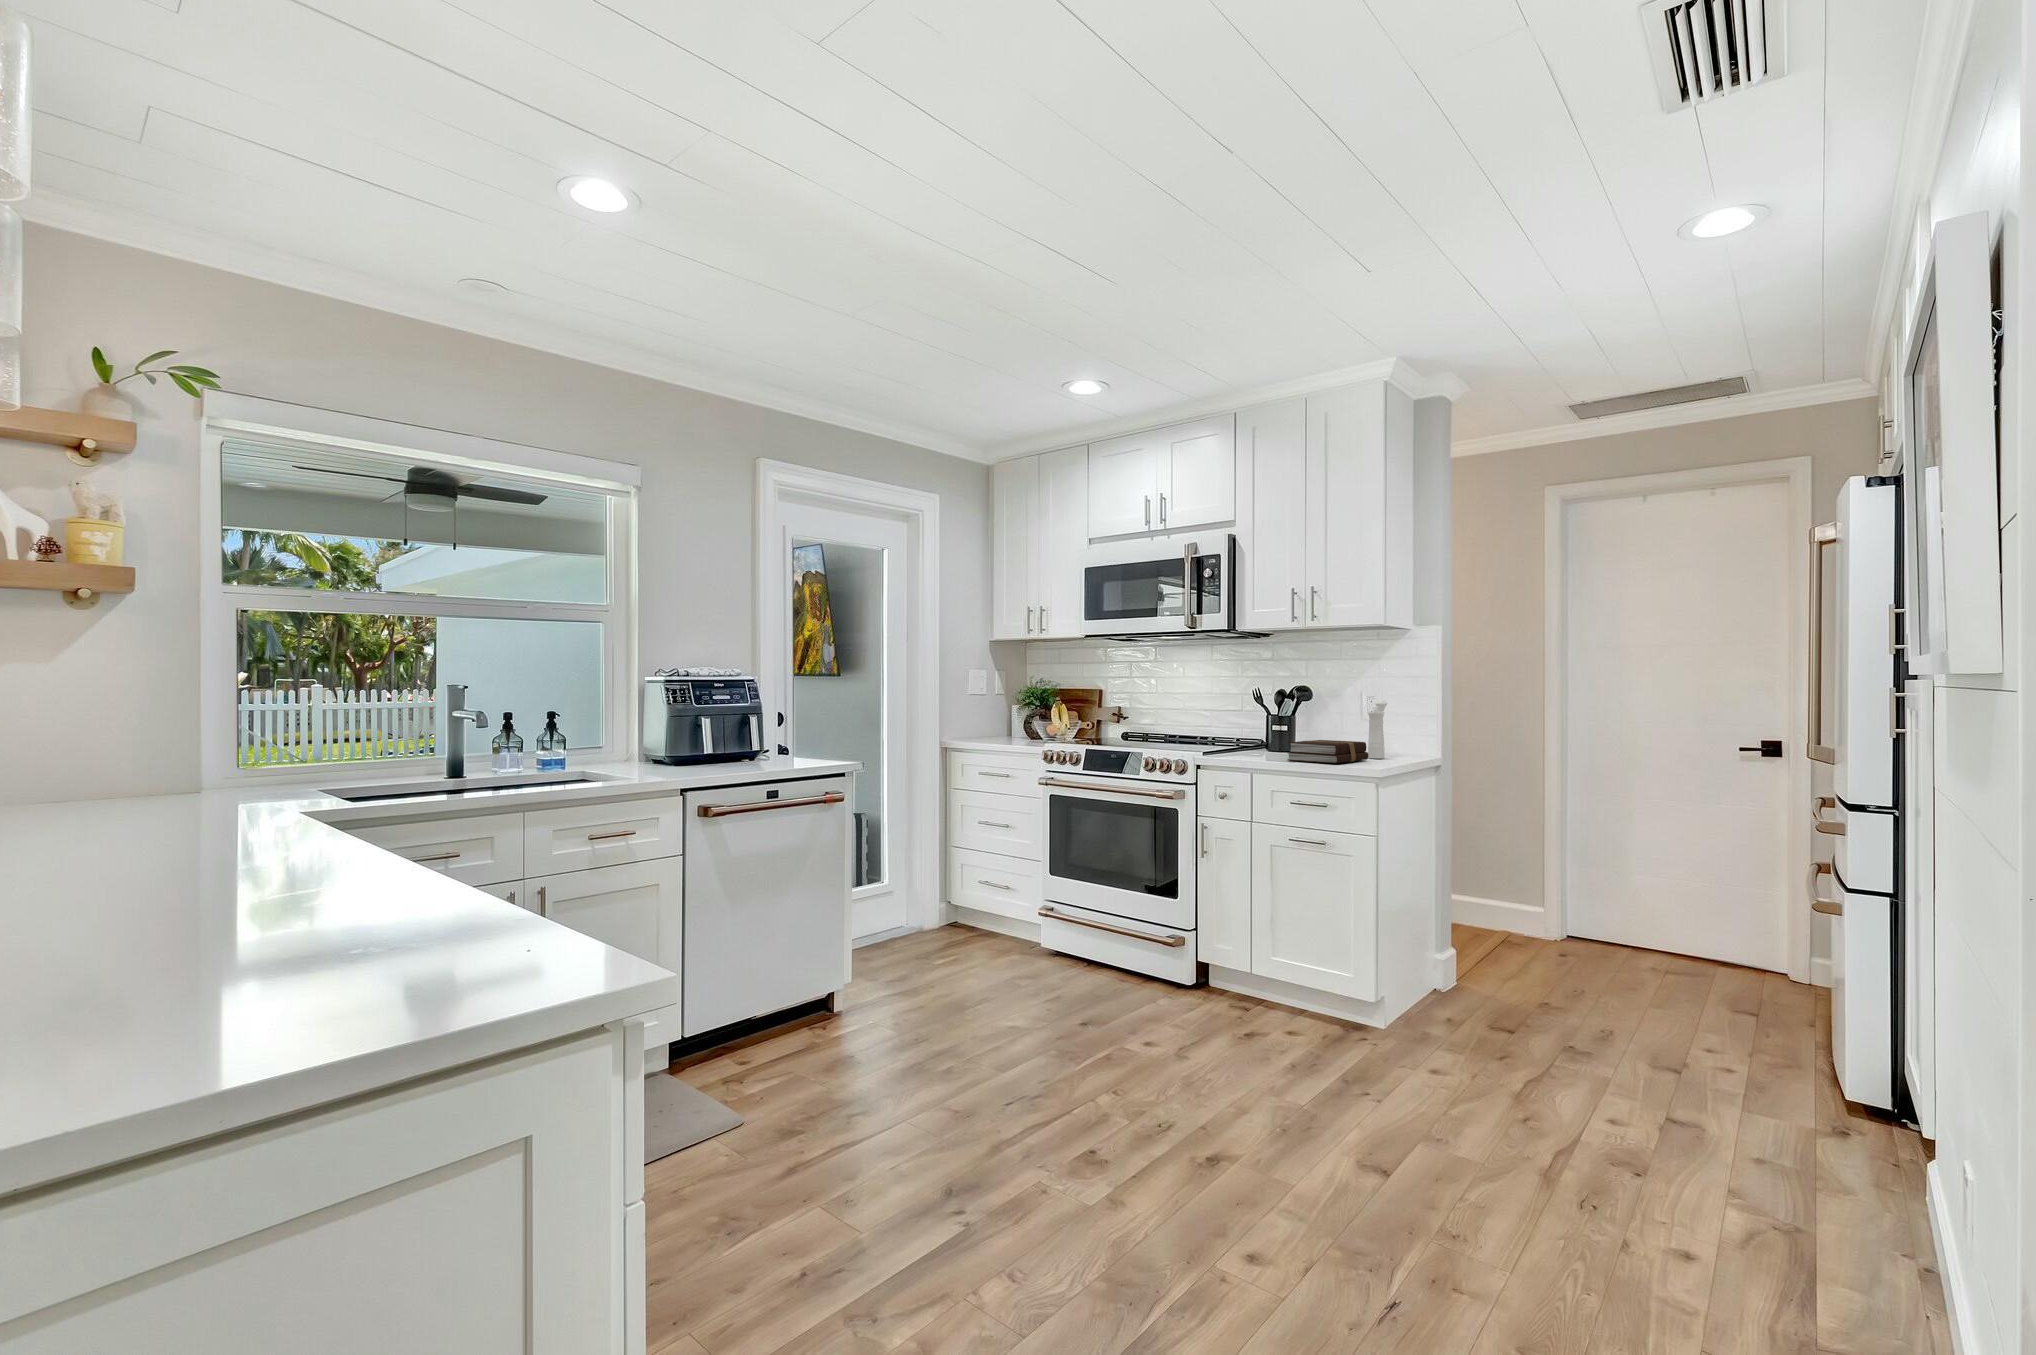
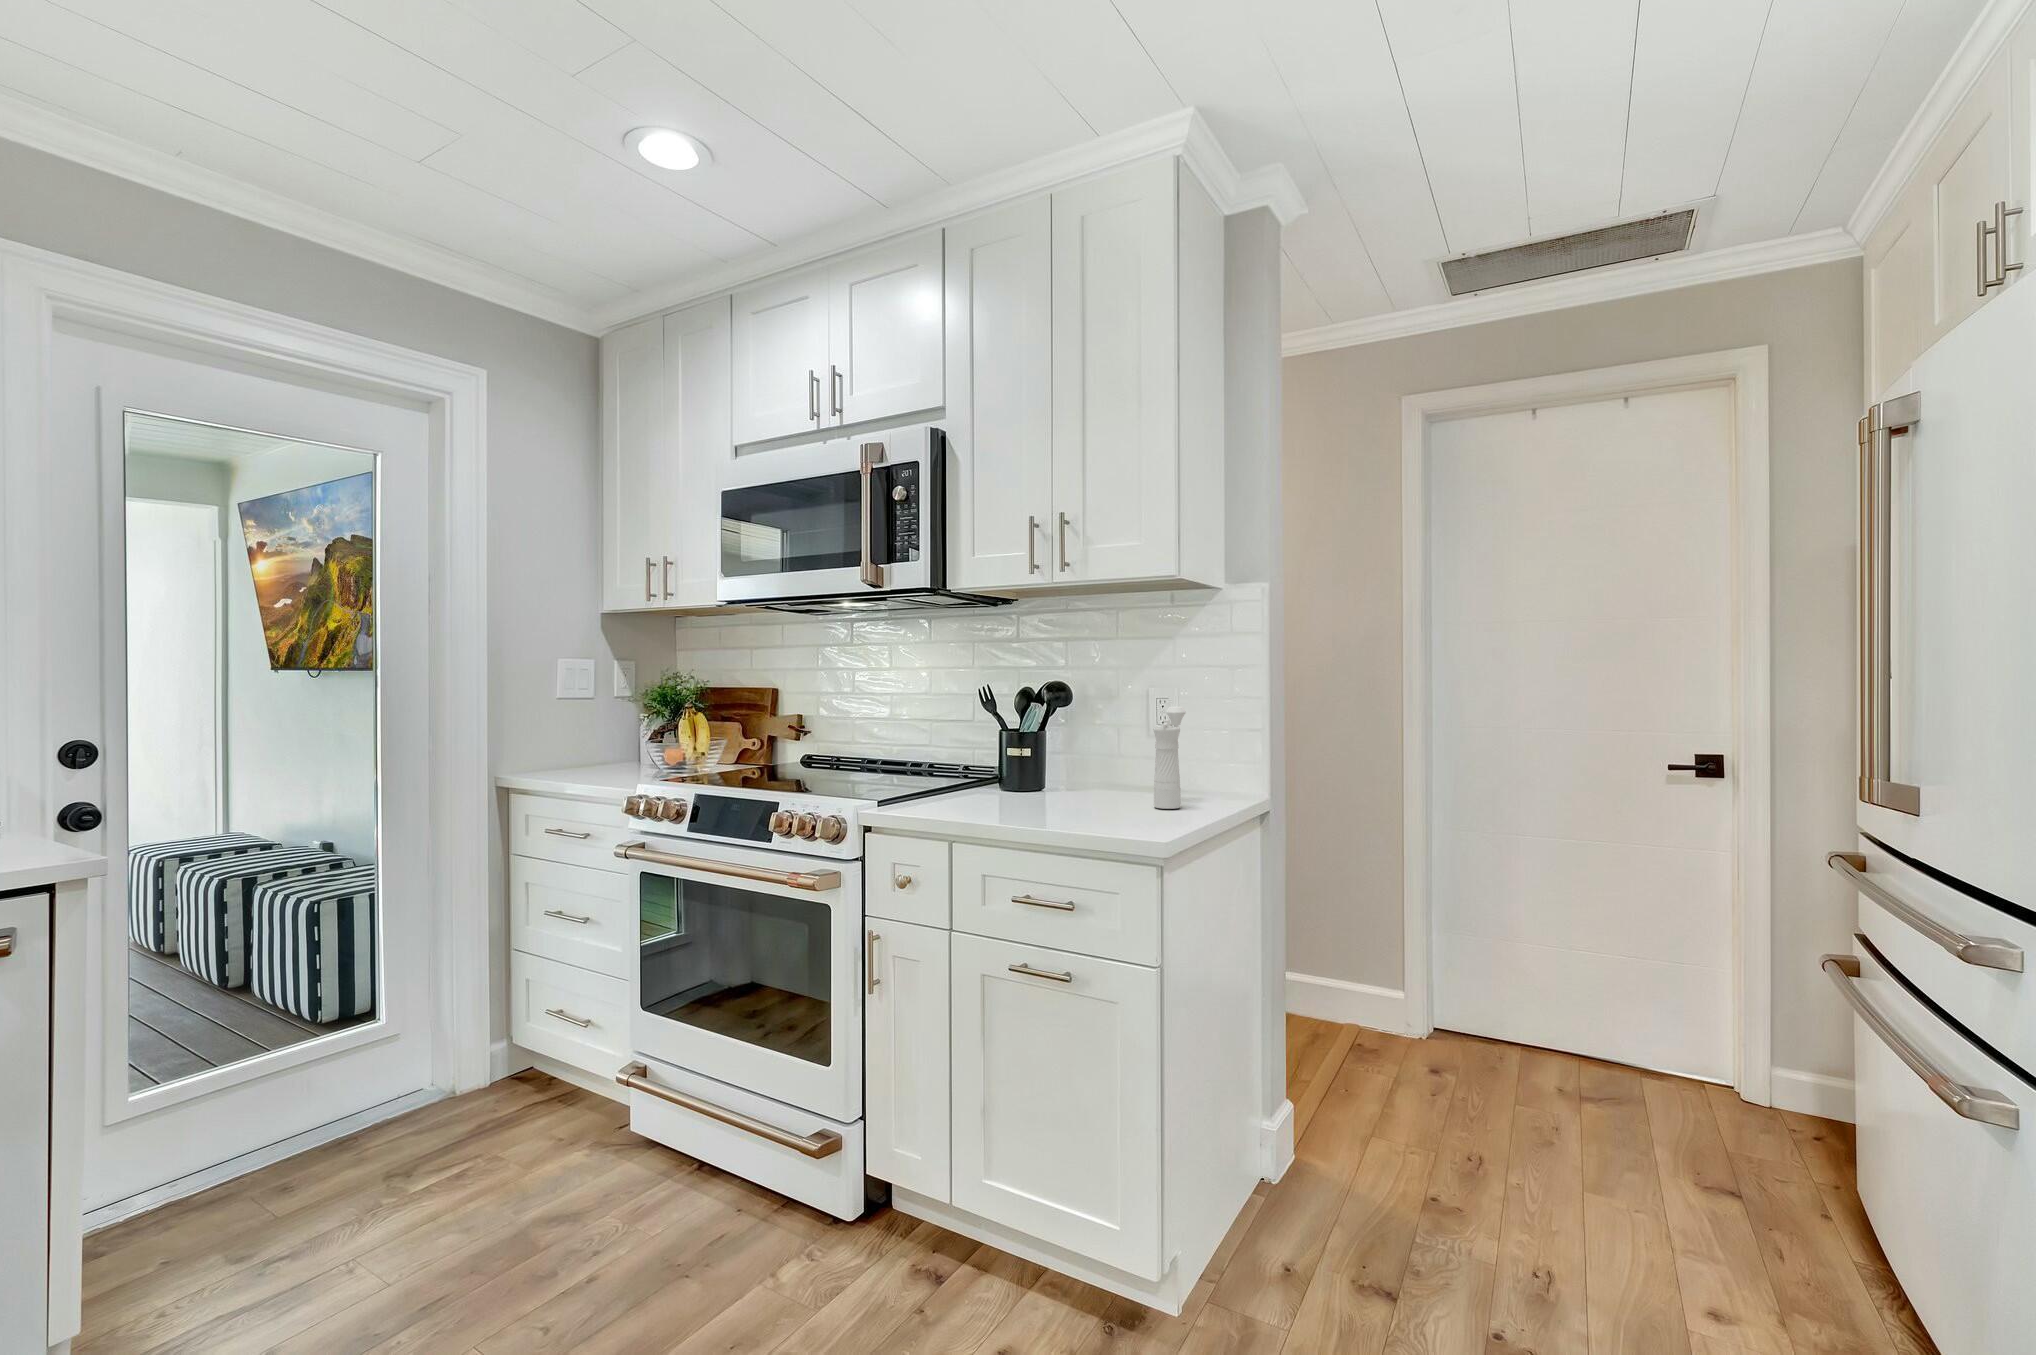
book: present [1287,740,1368,763] -> none [1010,778,1153,829]

